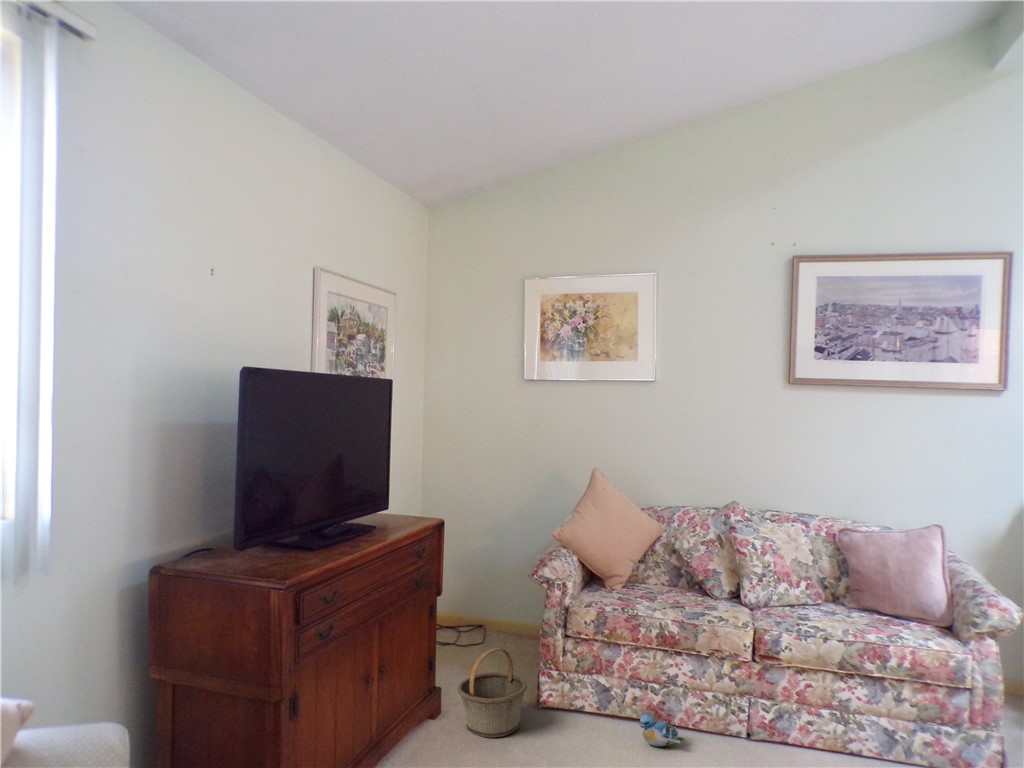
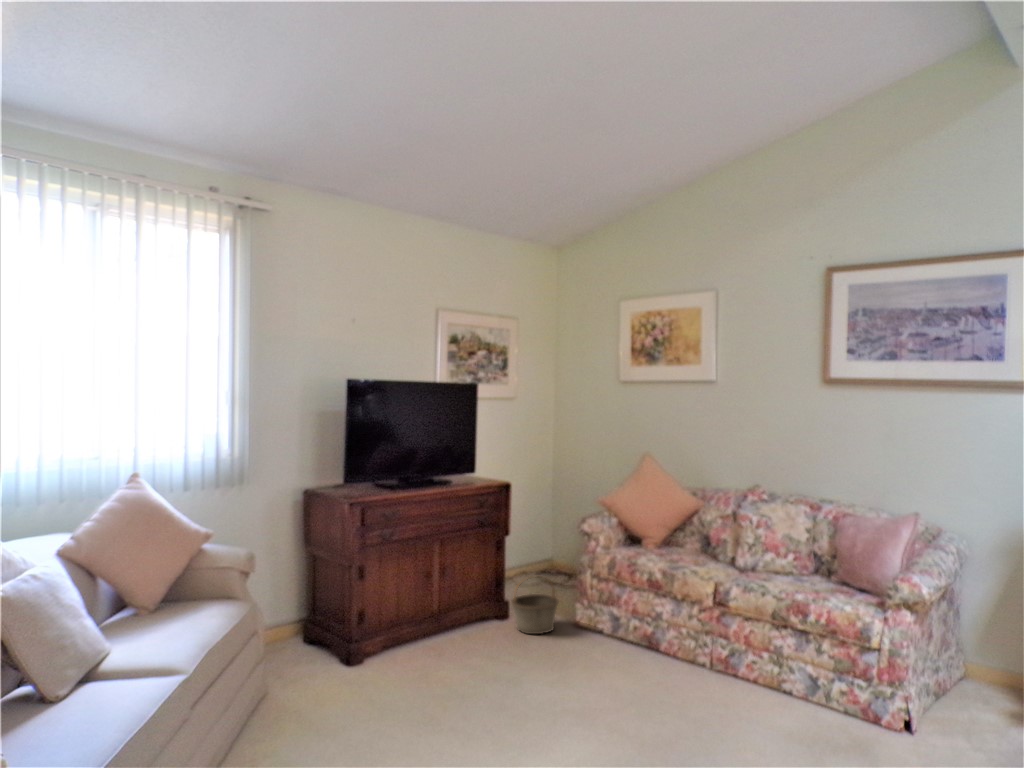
plush toy: present [639,714,684,747] -> none [622,634,654,660]

